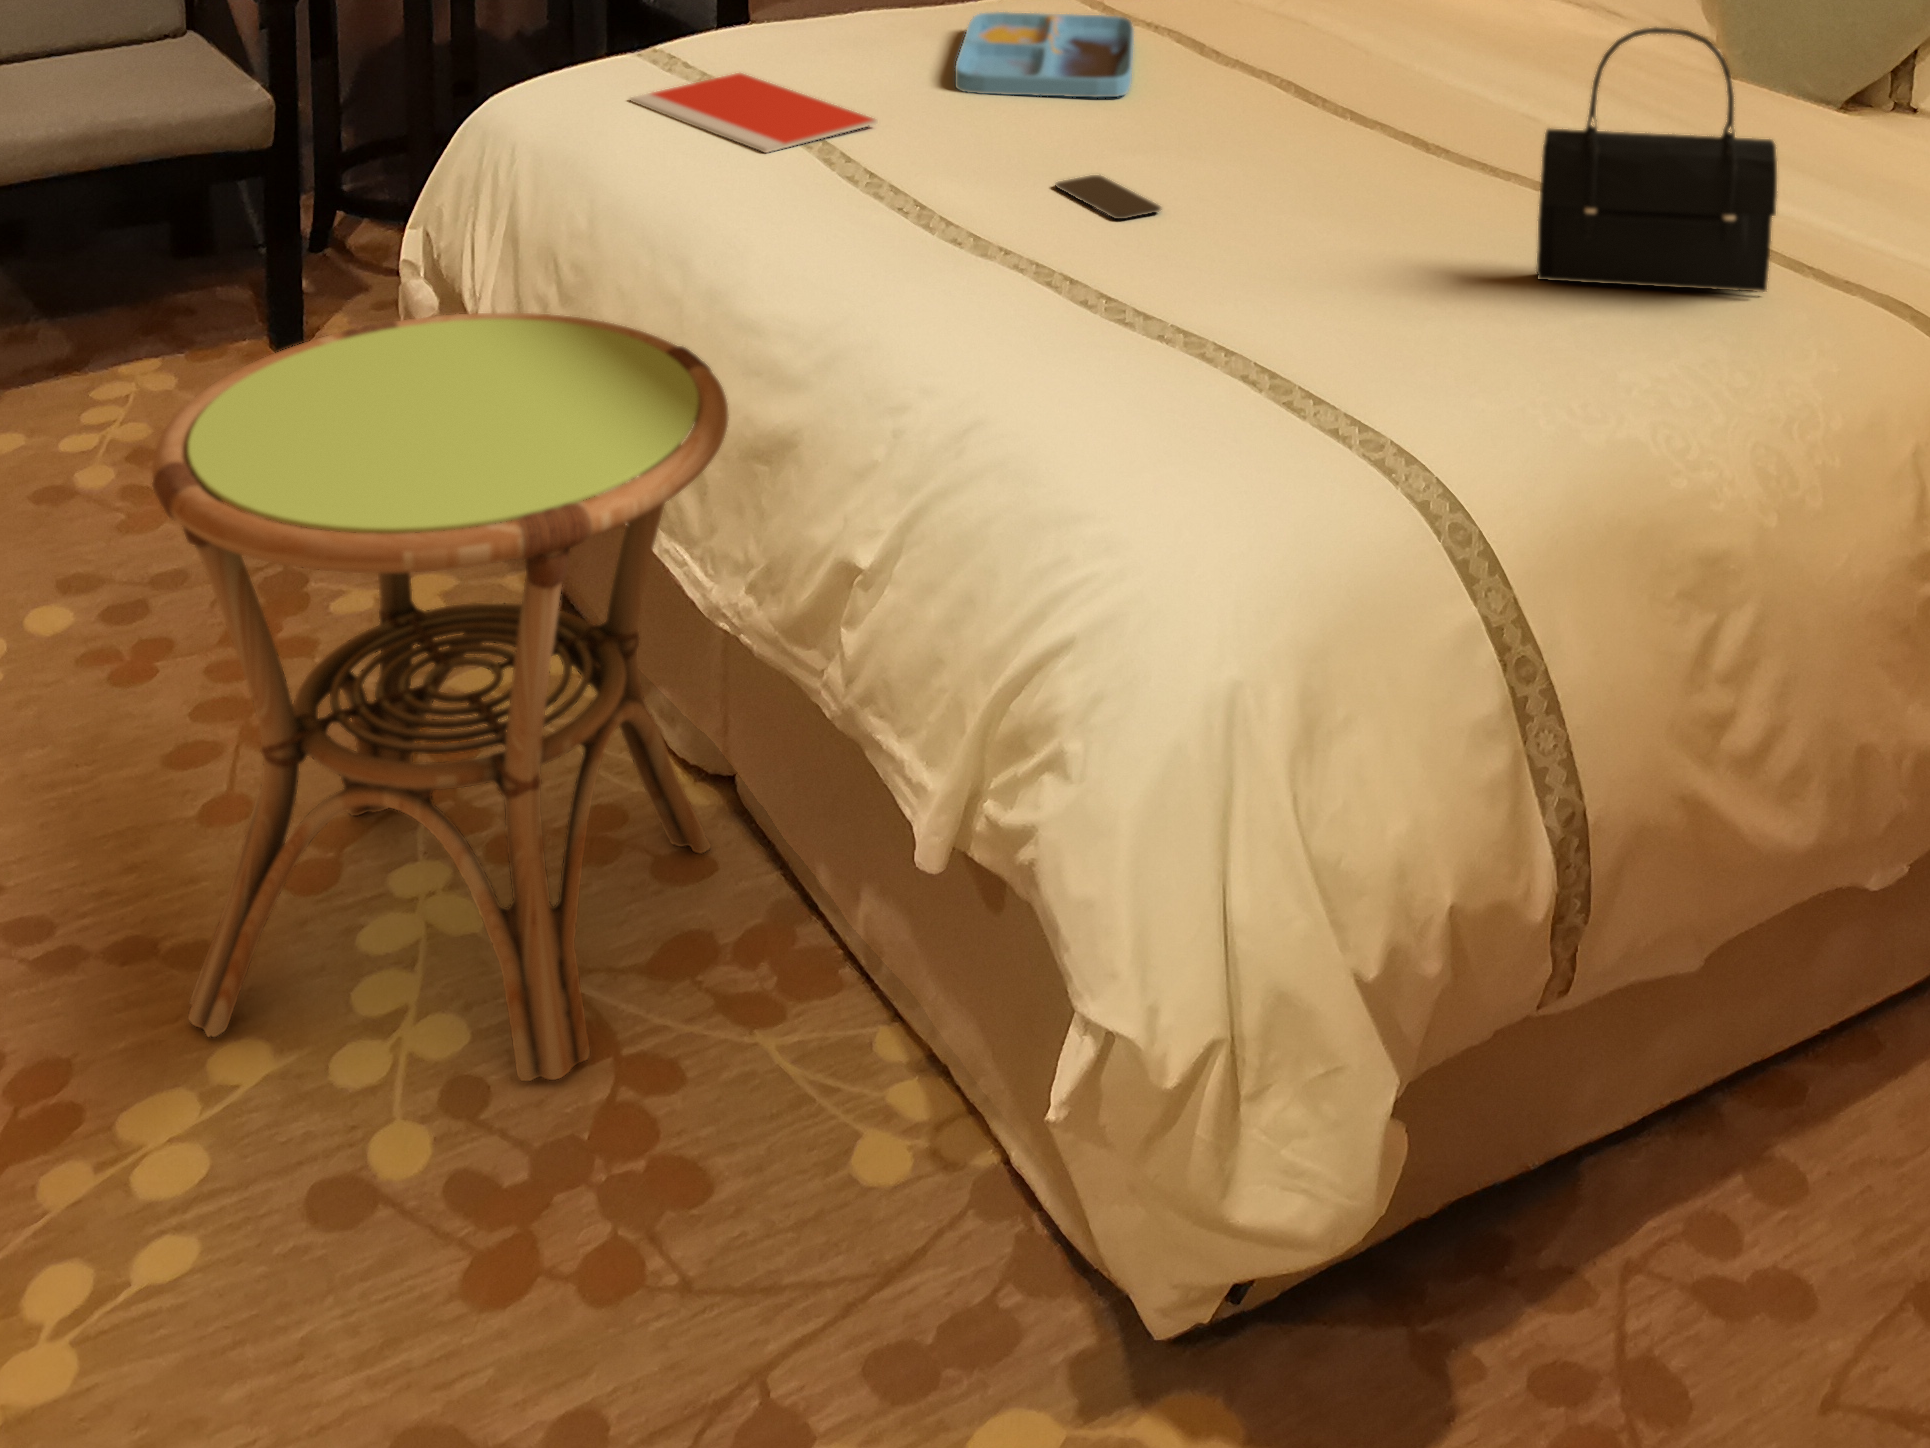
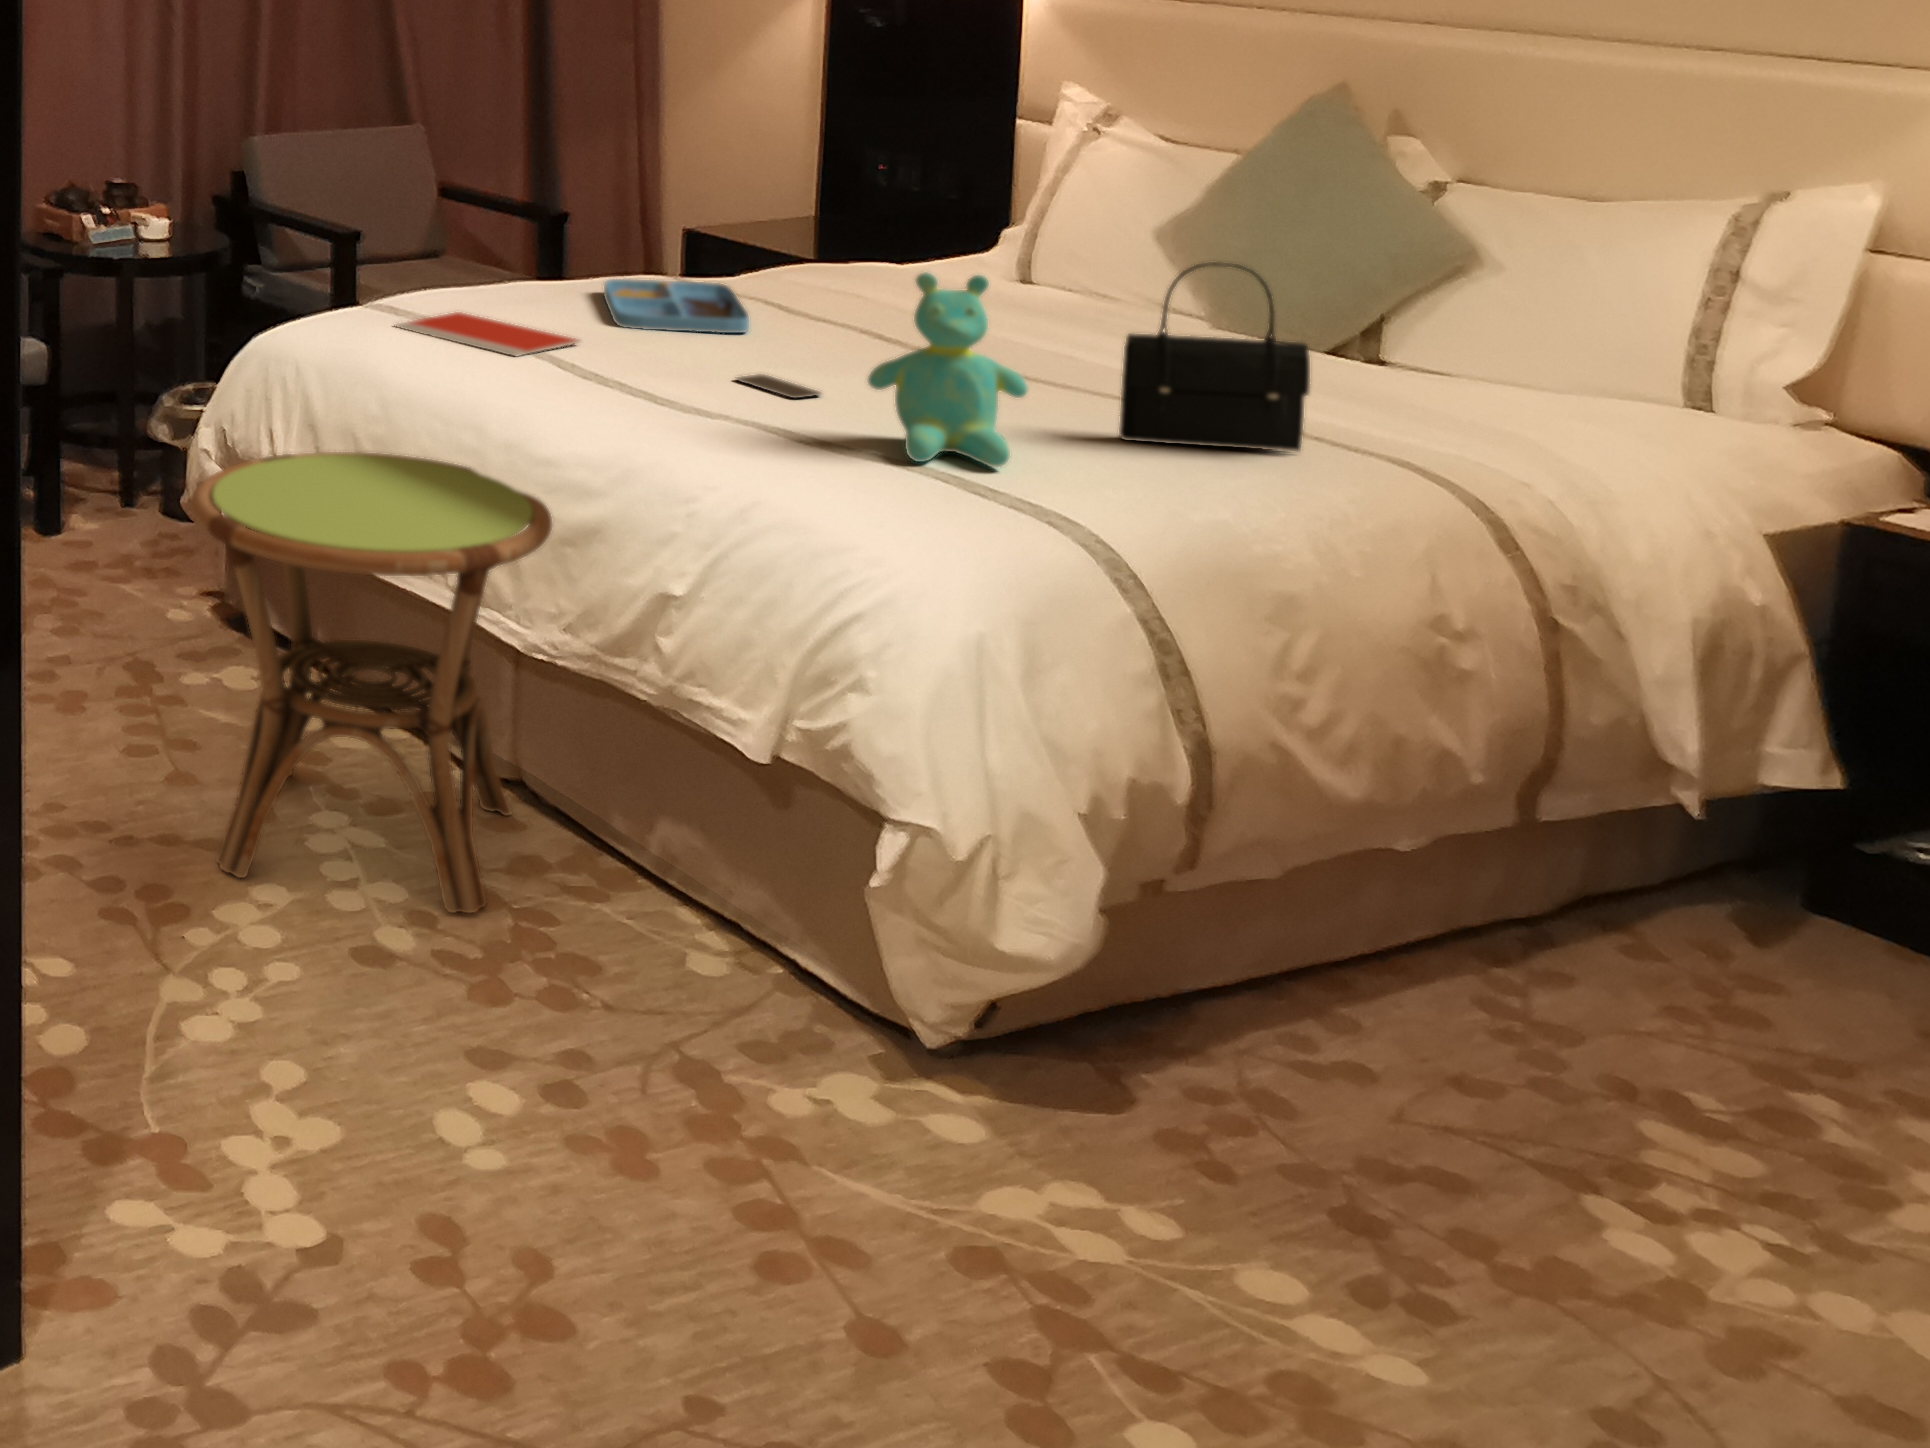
teddy bear: none [1177,54,1395,351] -> present [868,273,1028,467]

